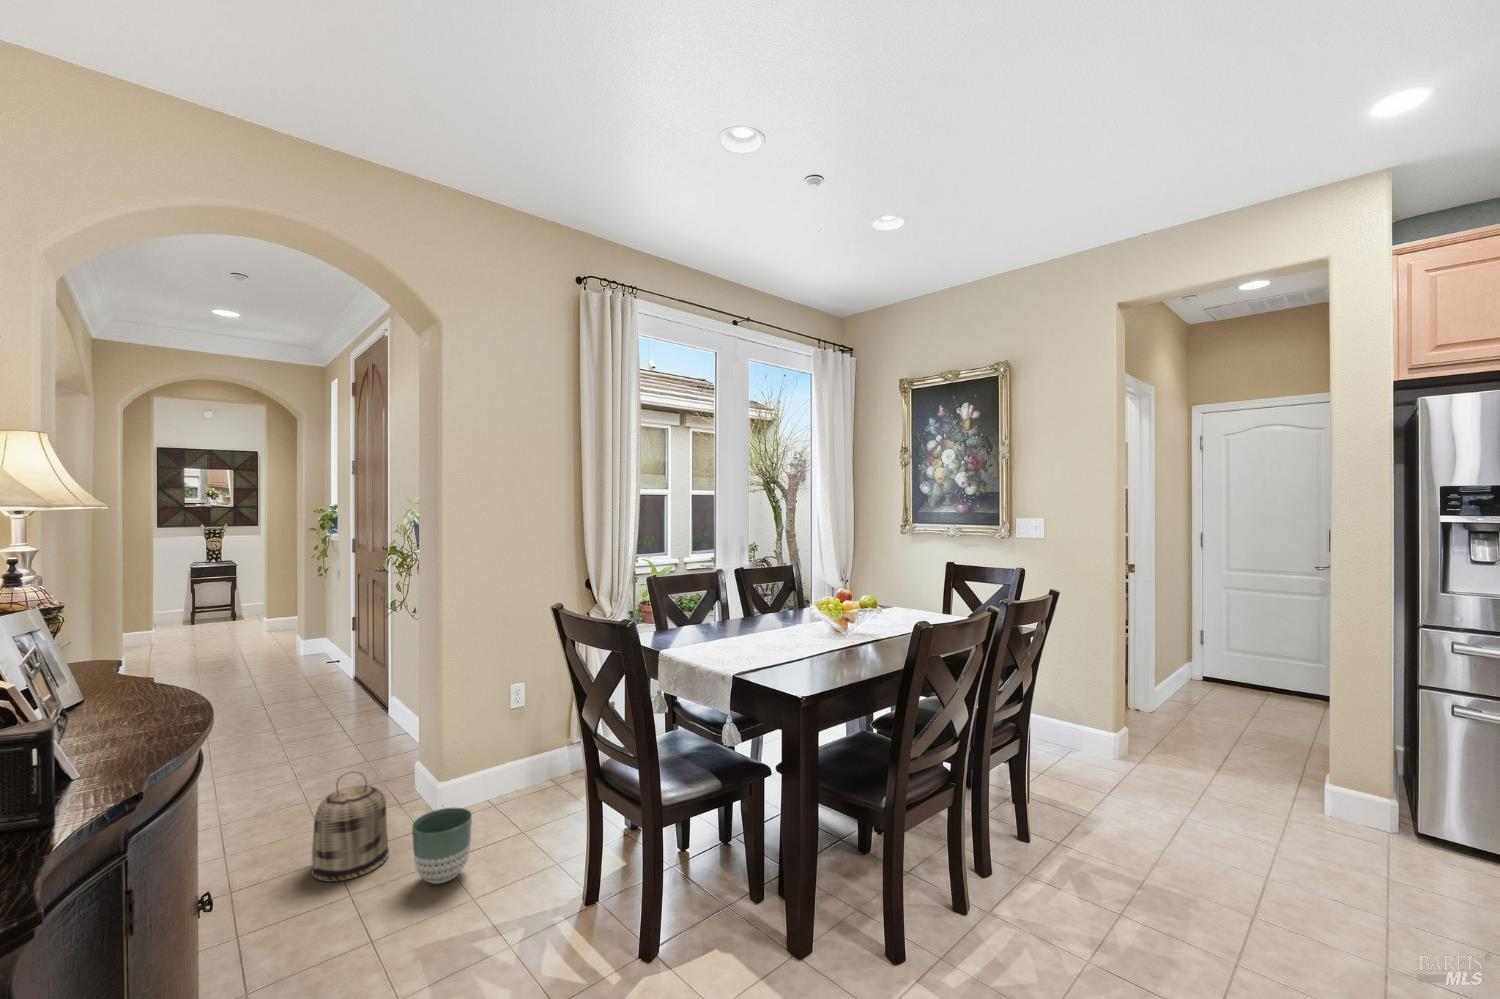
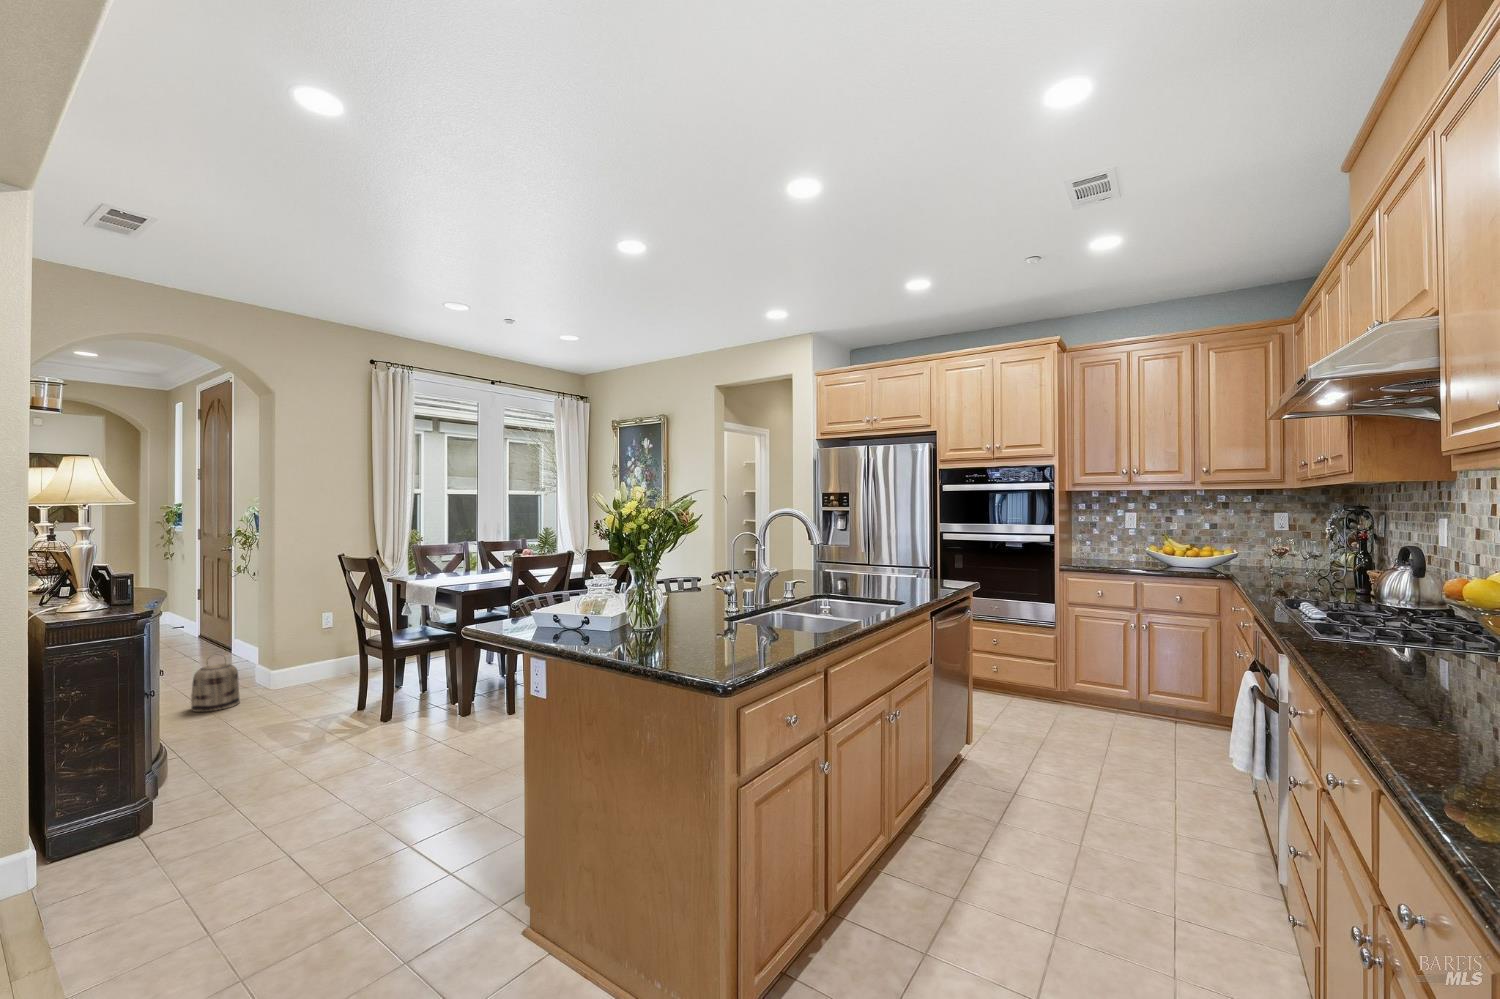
planter: present [412,808,472,884] -> none [256,671,293,708]

